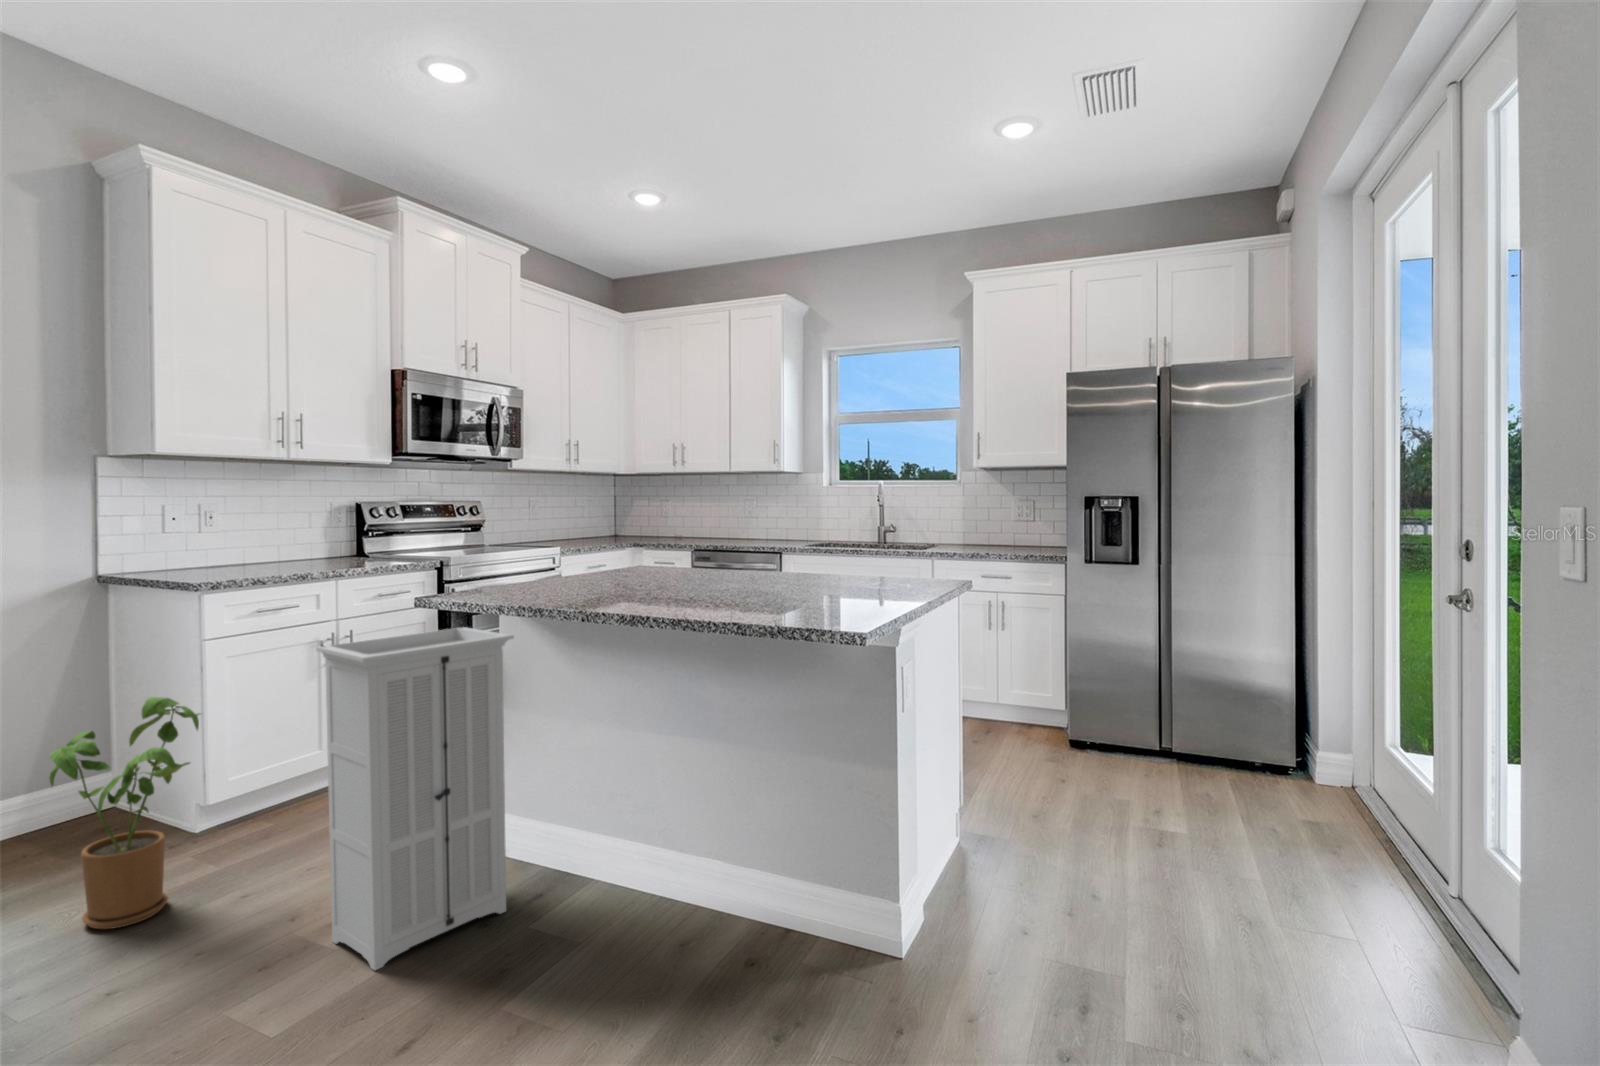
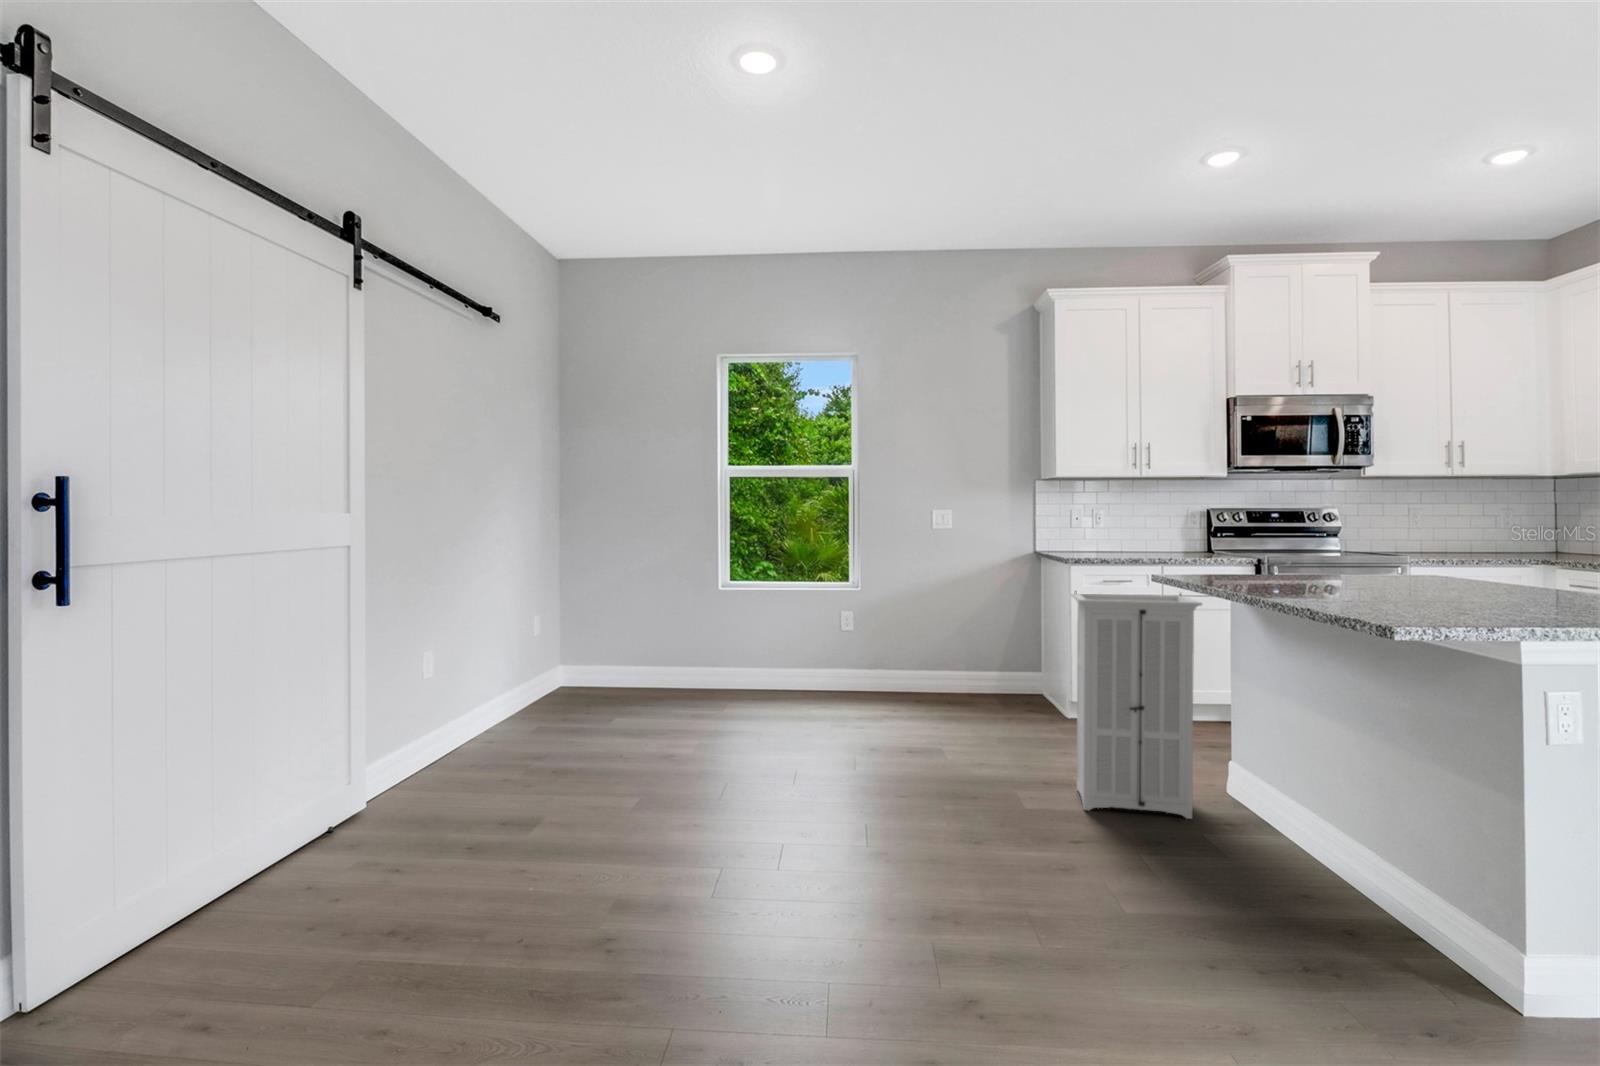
house plant: present [49,697,200,929] -> none [972,619,1047,746]

